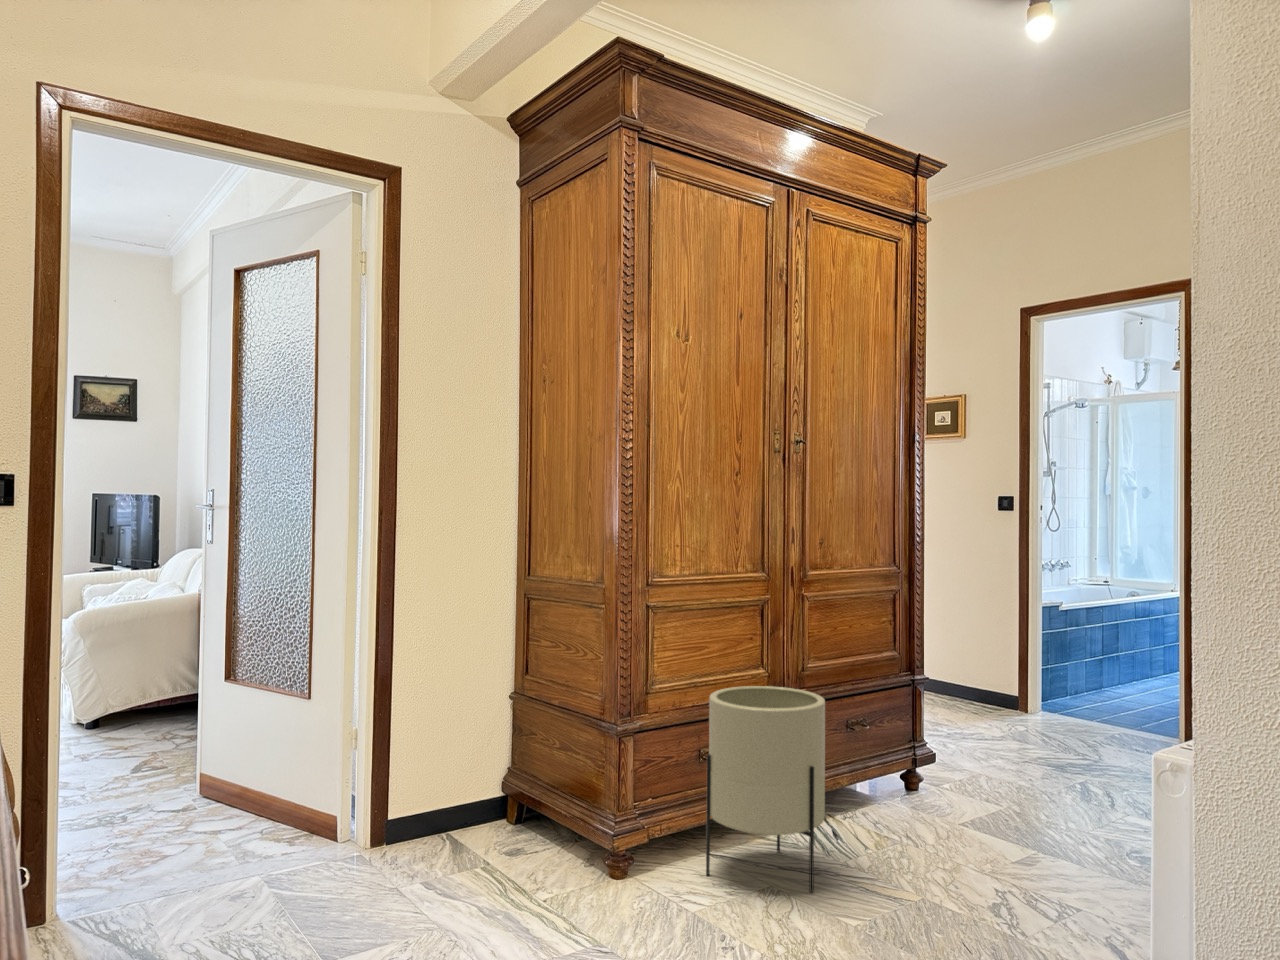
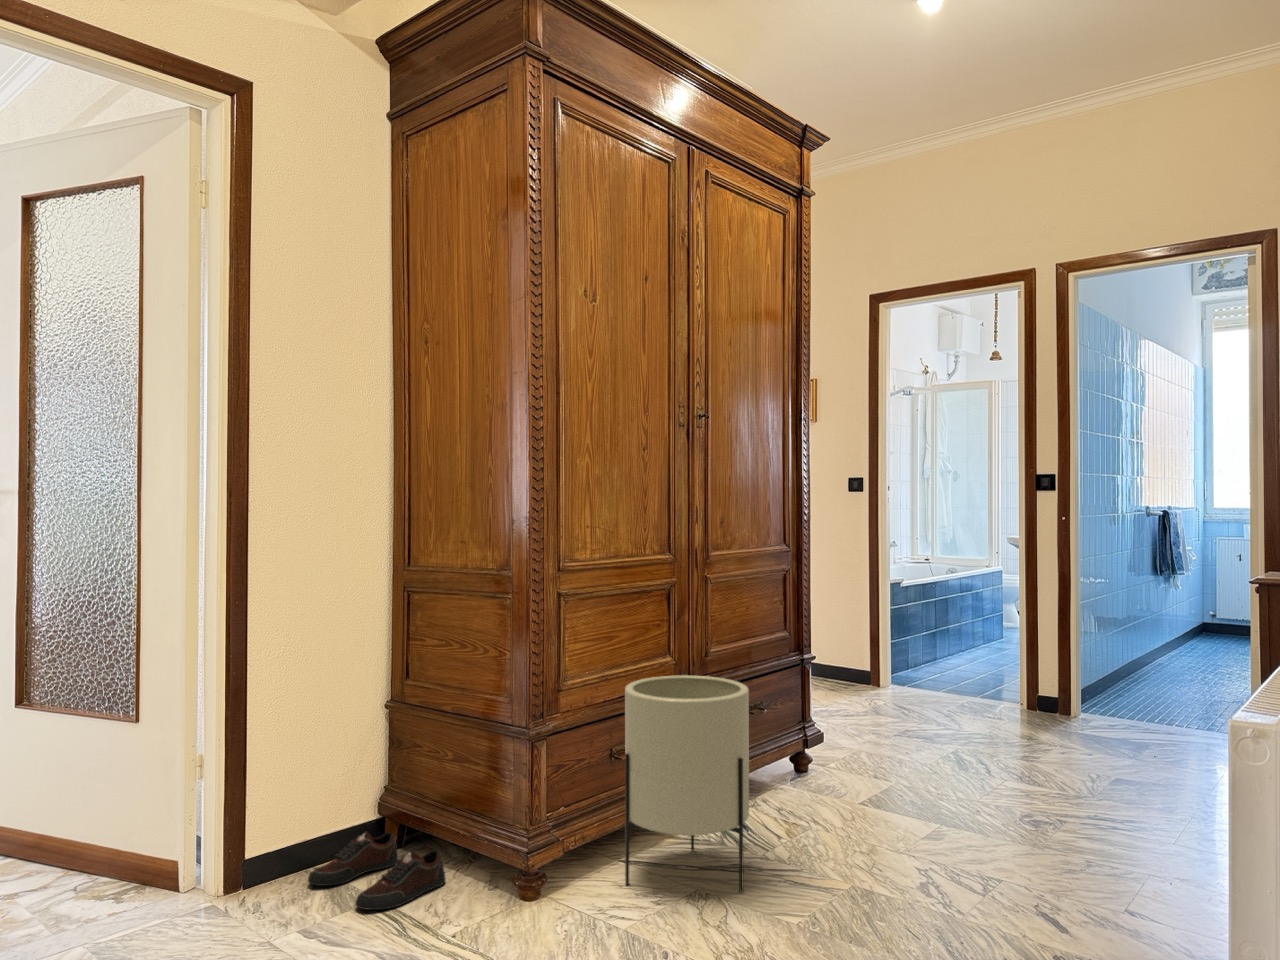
shoe: none [437,806,550,873] -> present [308,831,446,910]

